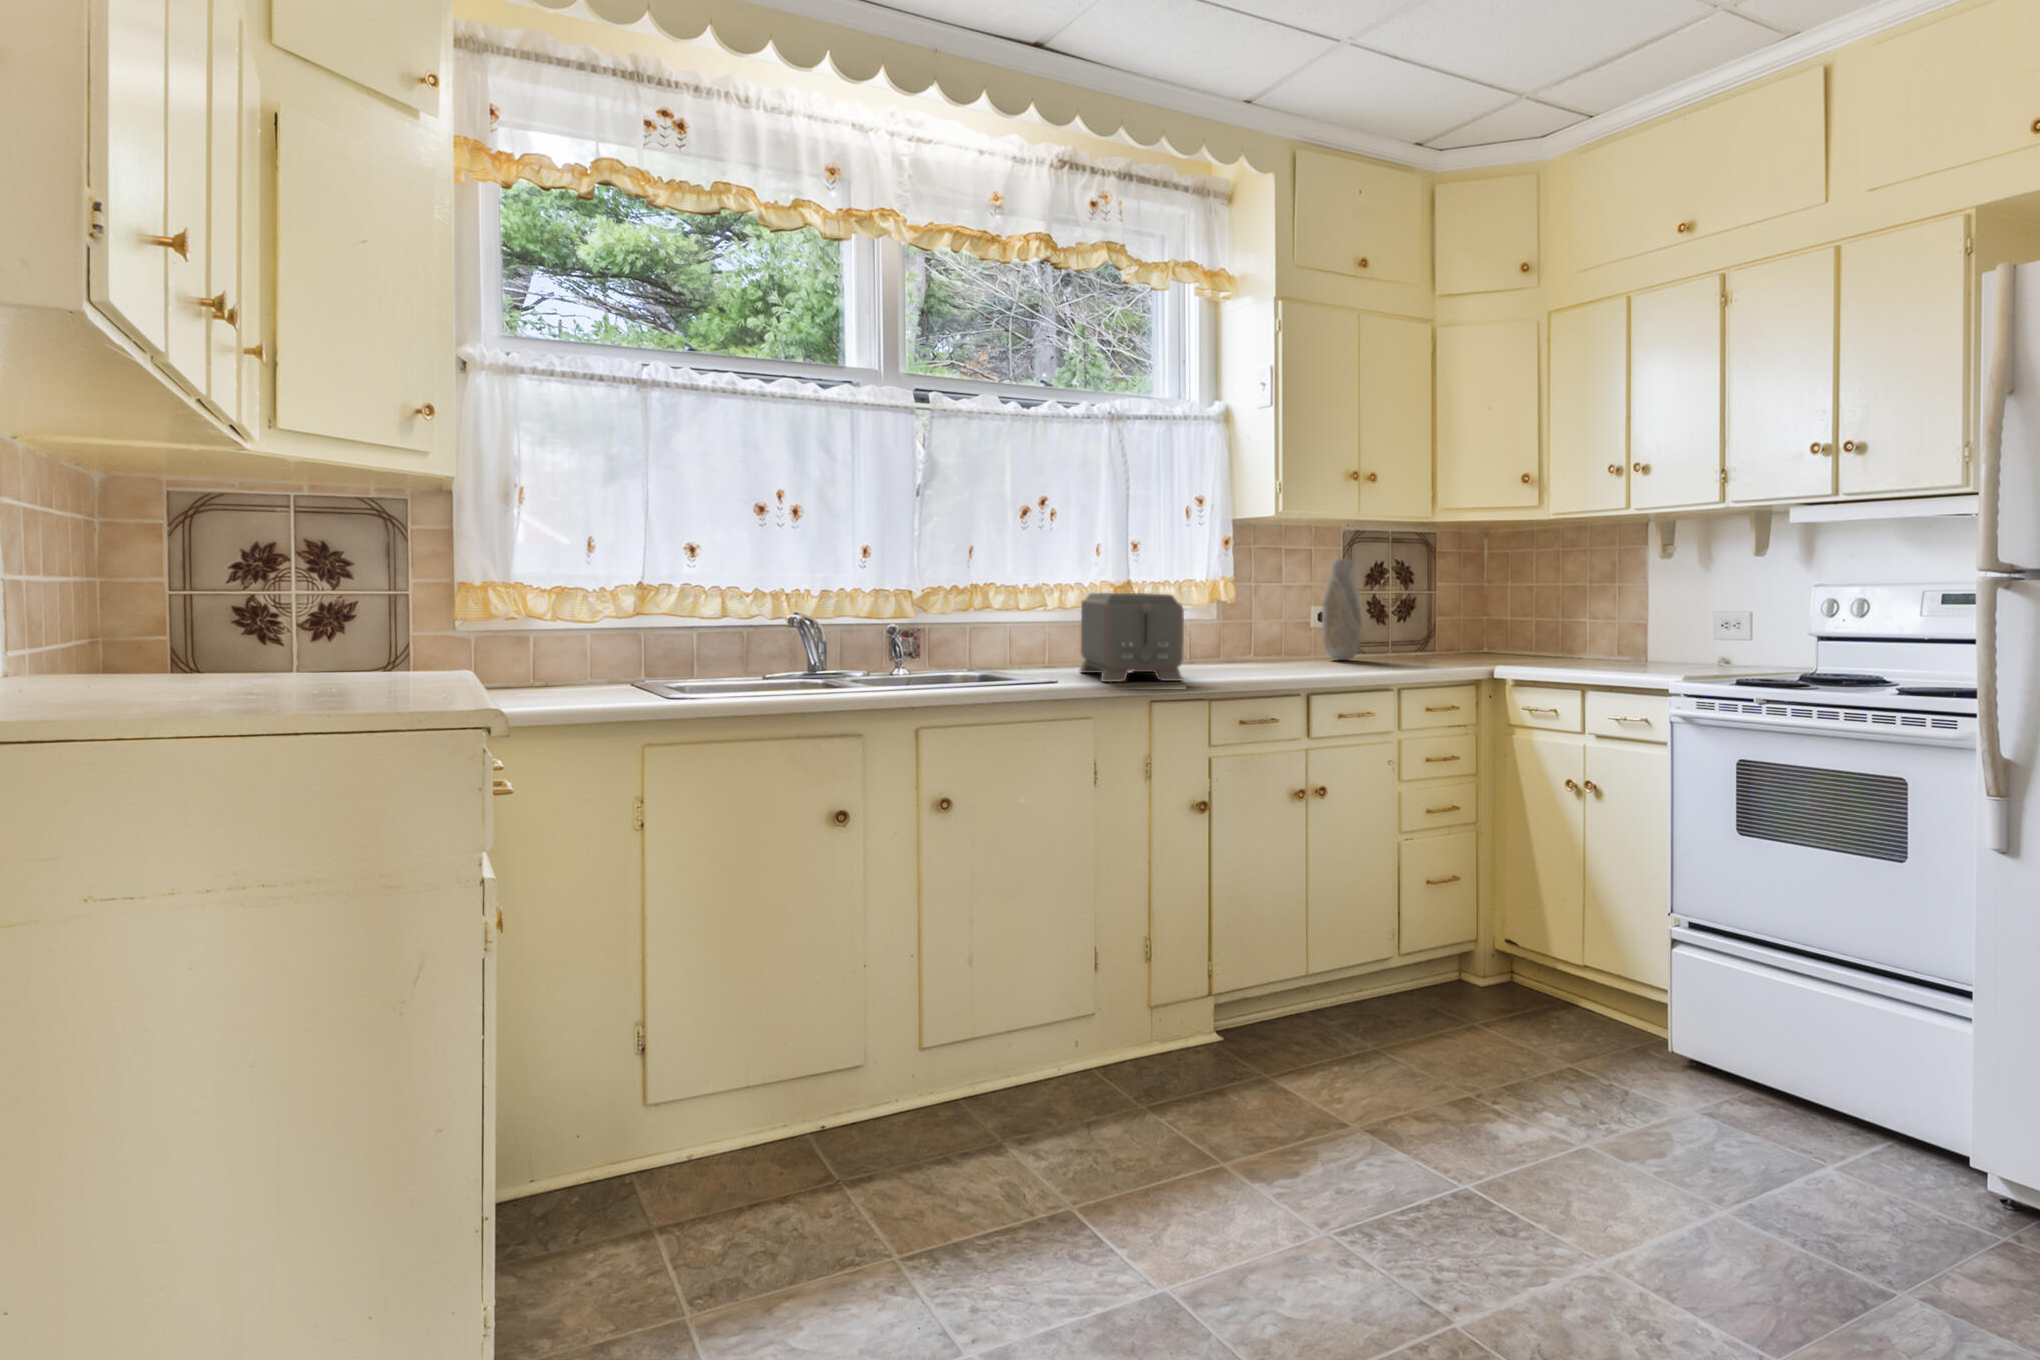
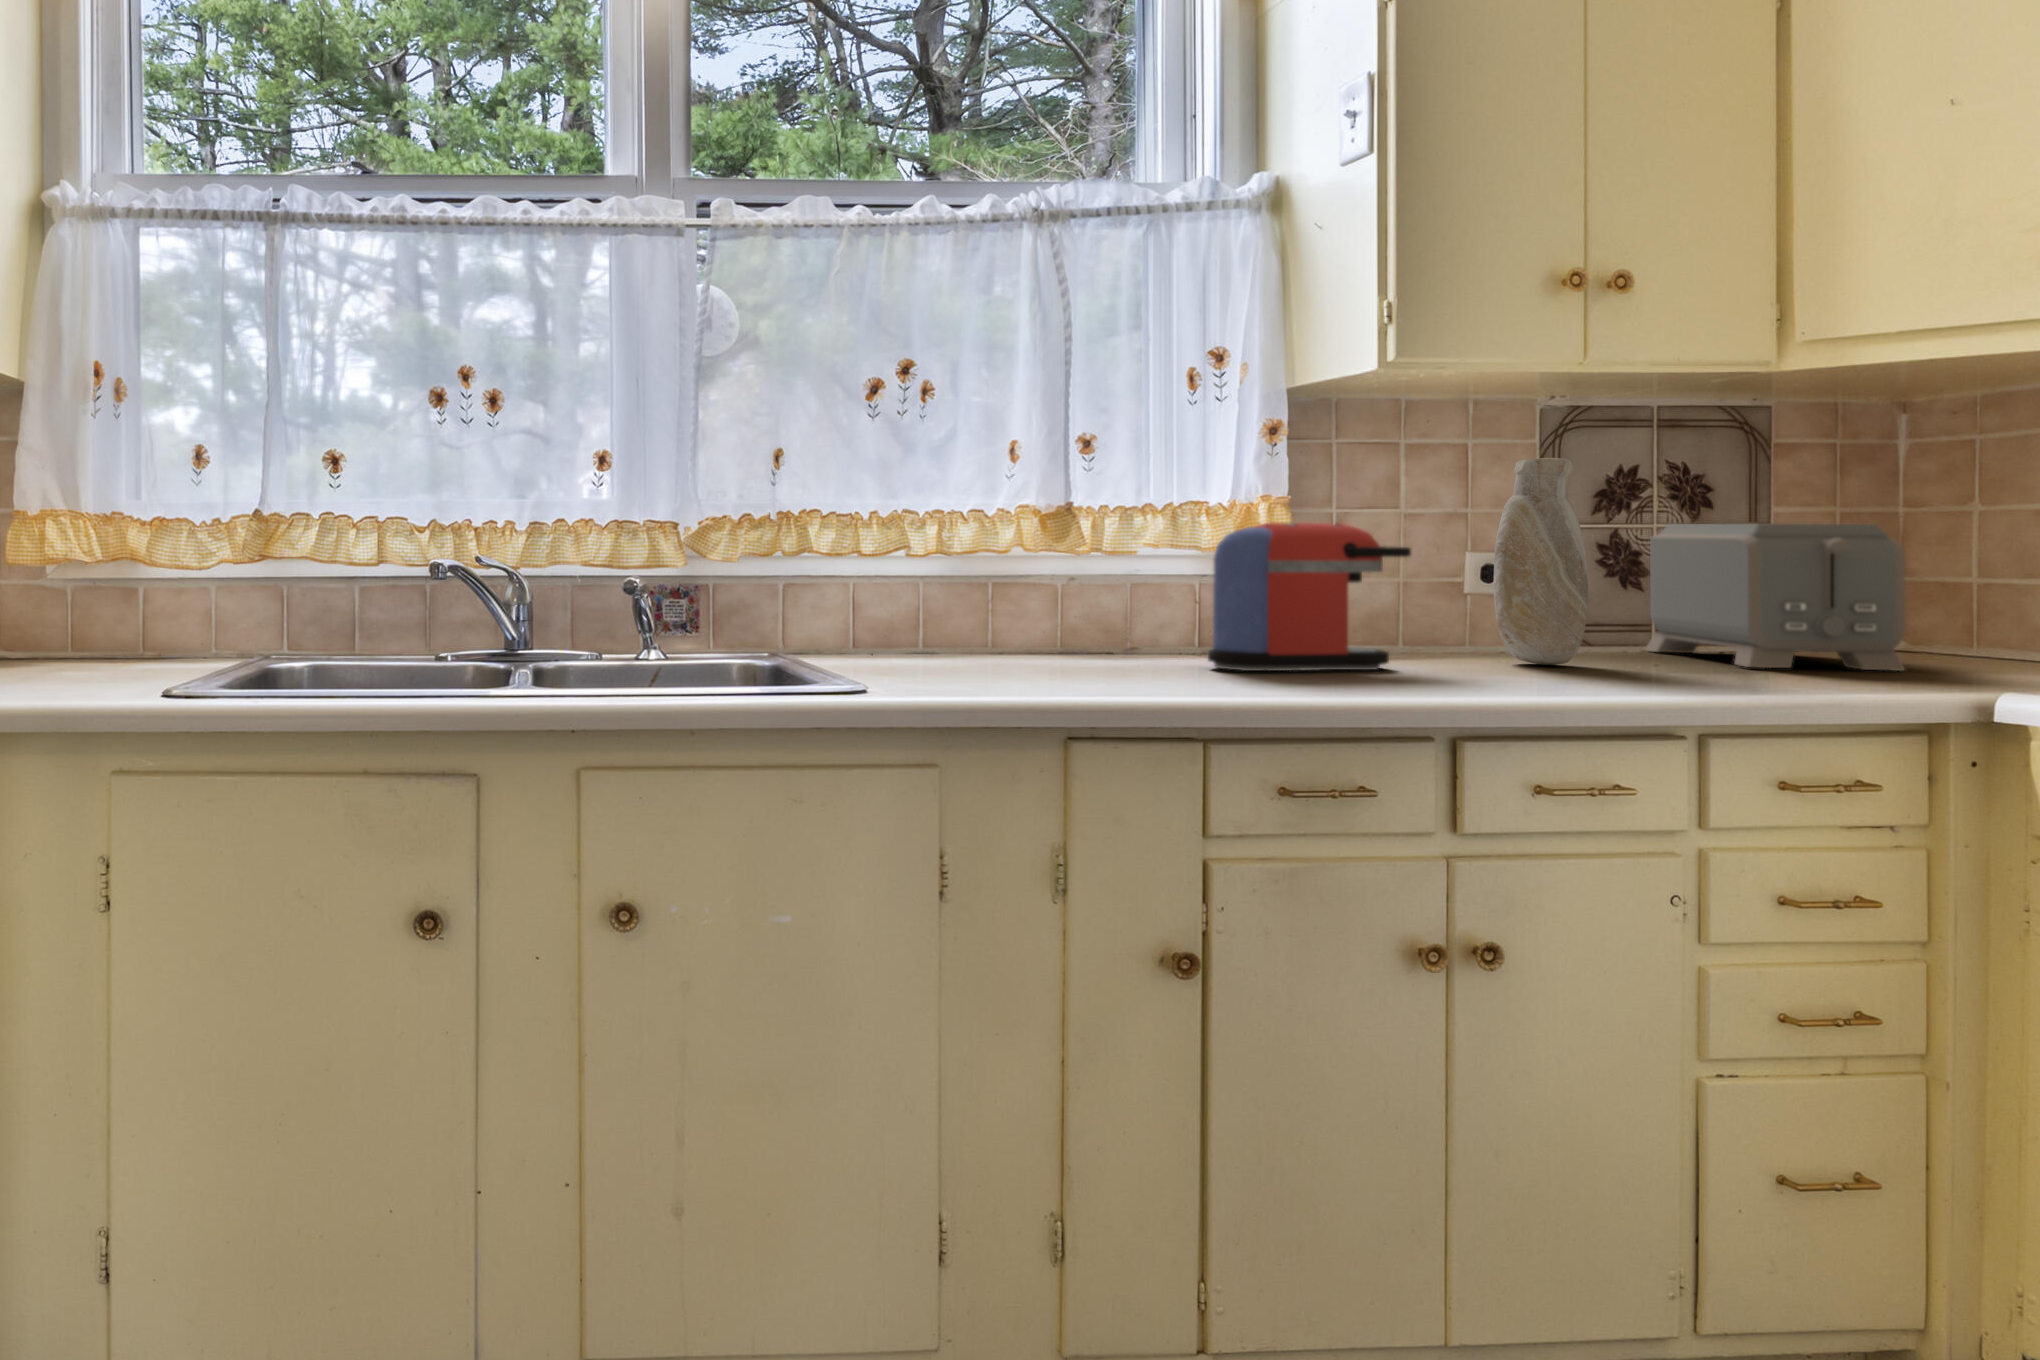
coffee maker: none [1199,591,1290,667] -> present [1208,523,1411,671]
toaster: present [1080,593,1184,682] -> present [1646,523,1905,671]

